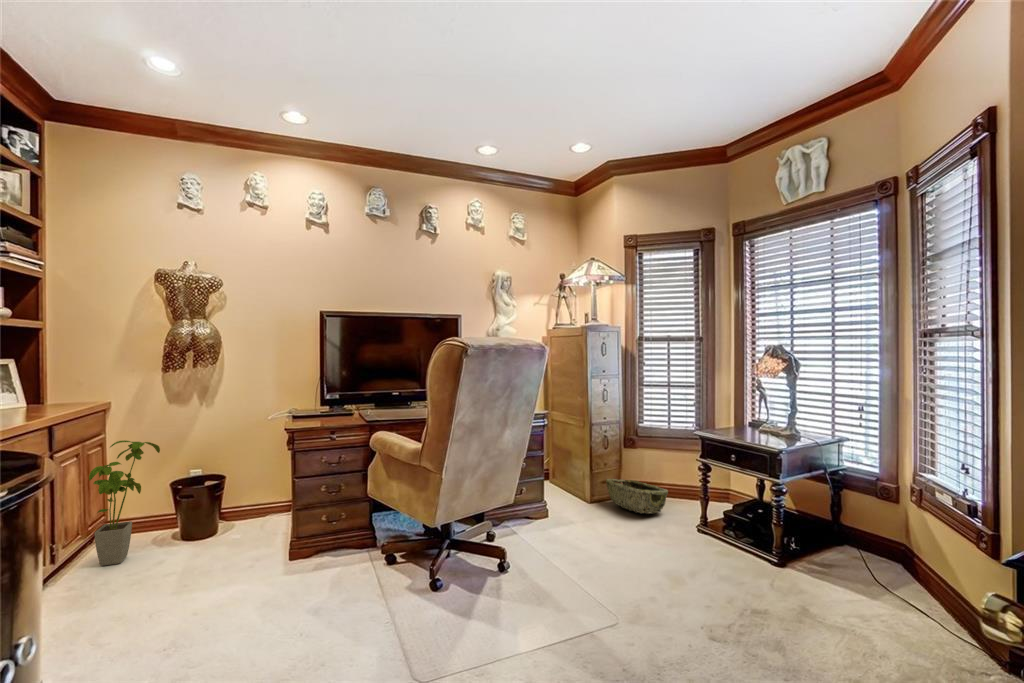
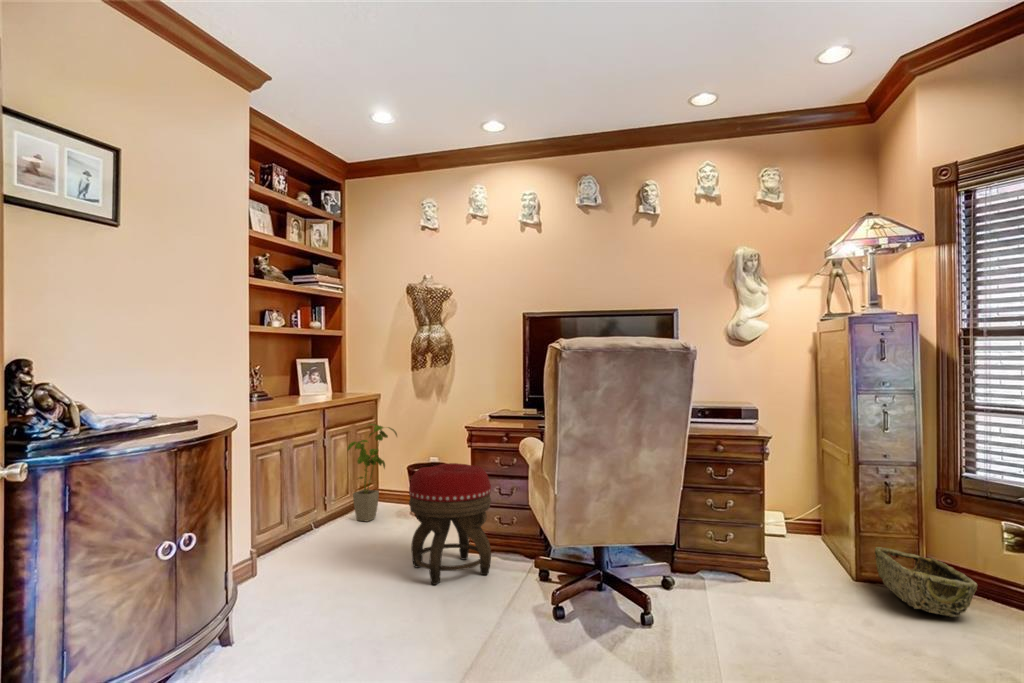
footstool: none [250,471,349,608] -> present [409,463,491,585]

